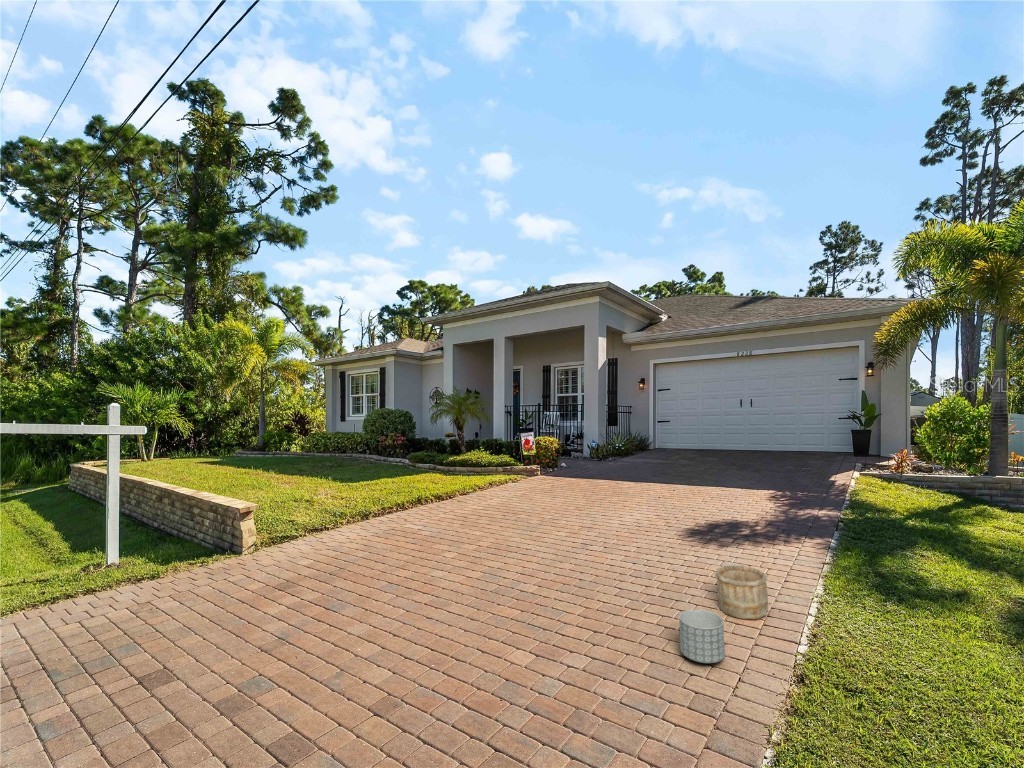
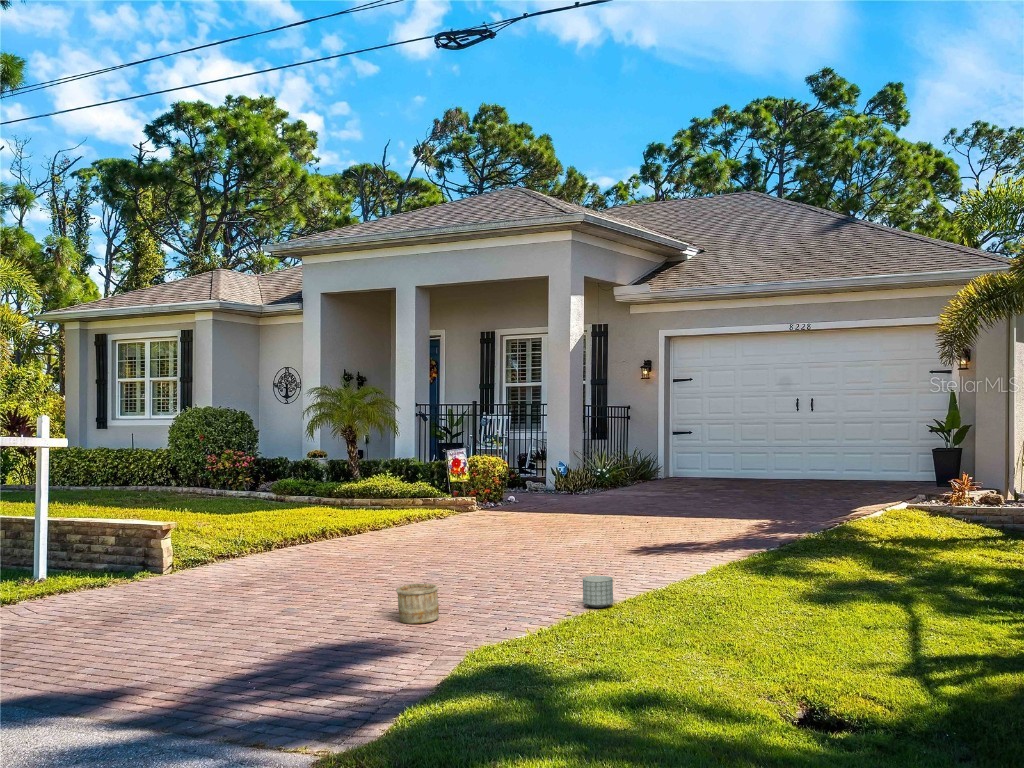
wooden bucket: present [715,566,768,620] -> present [396,583,439,624]

